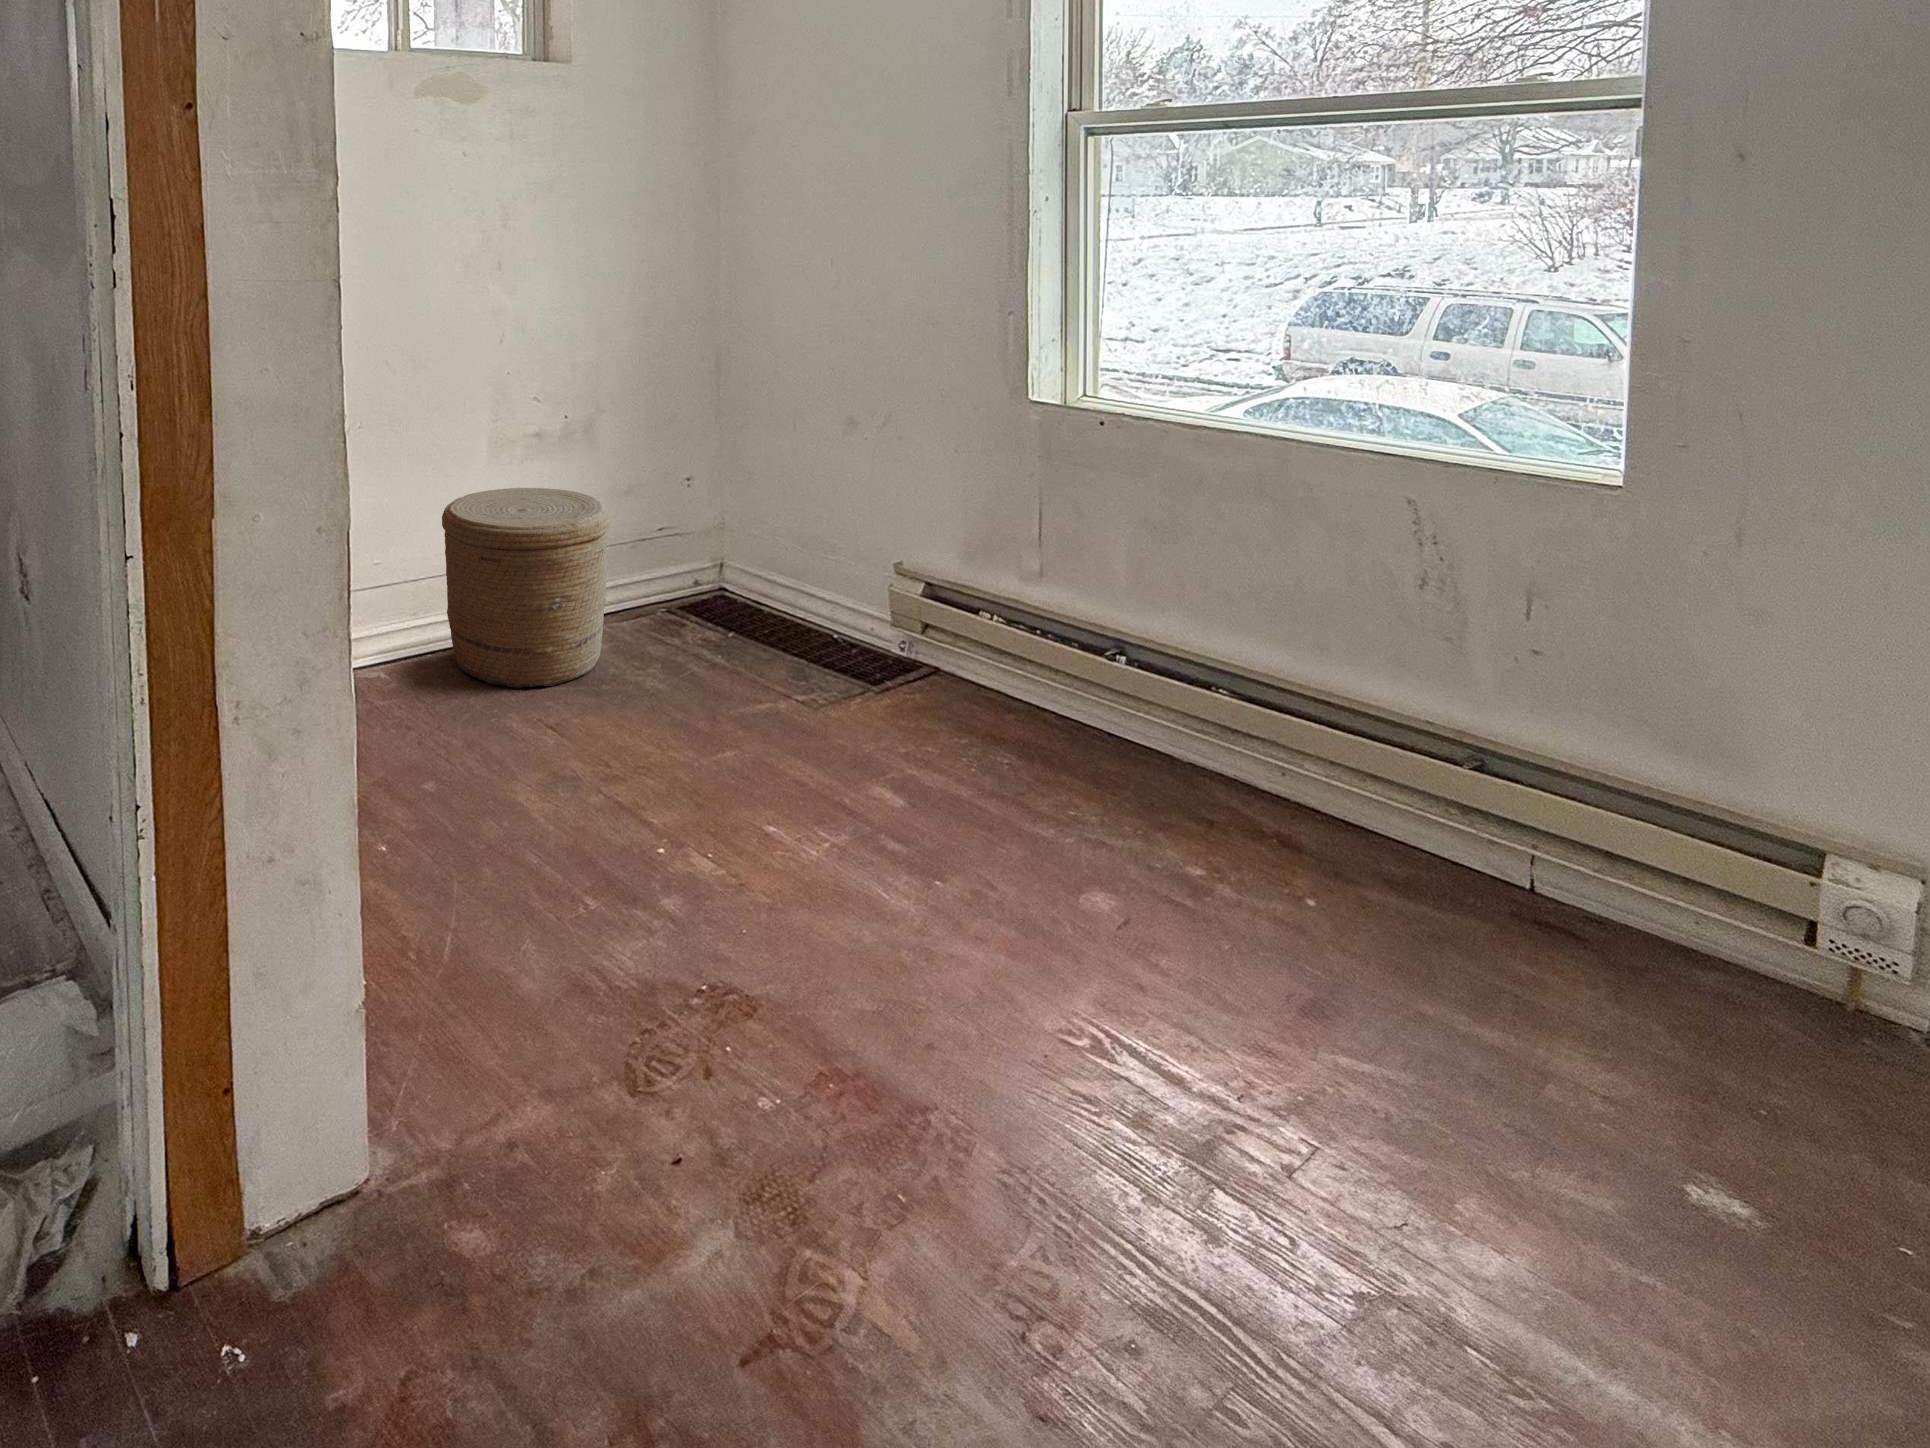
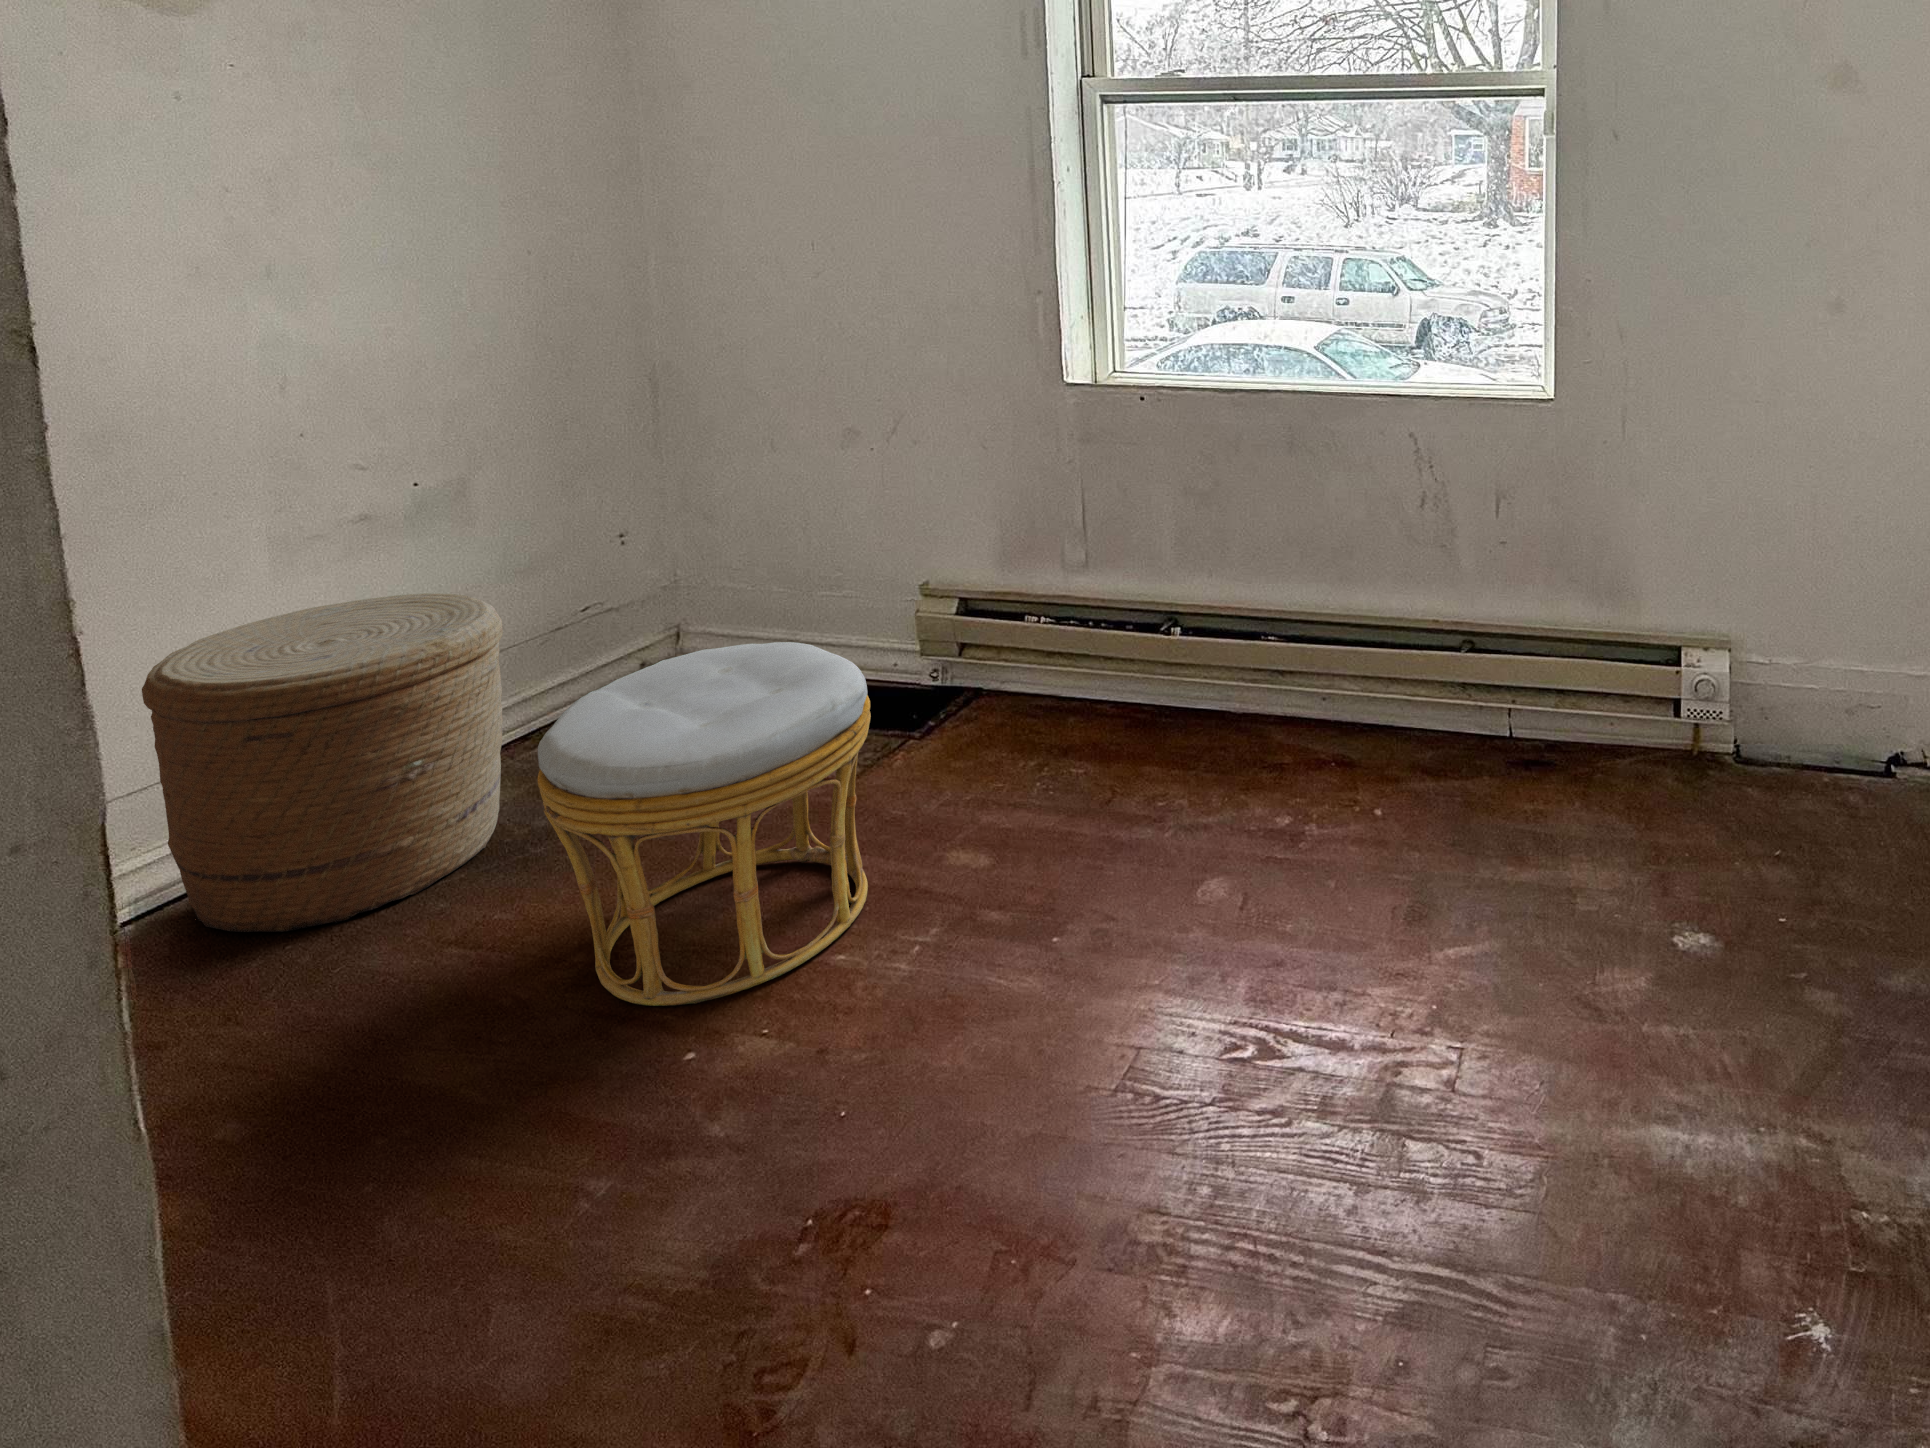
ottoman: none [610,567,820,820] -> present [538,642,871,1006]

